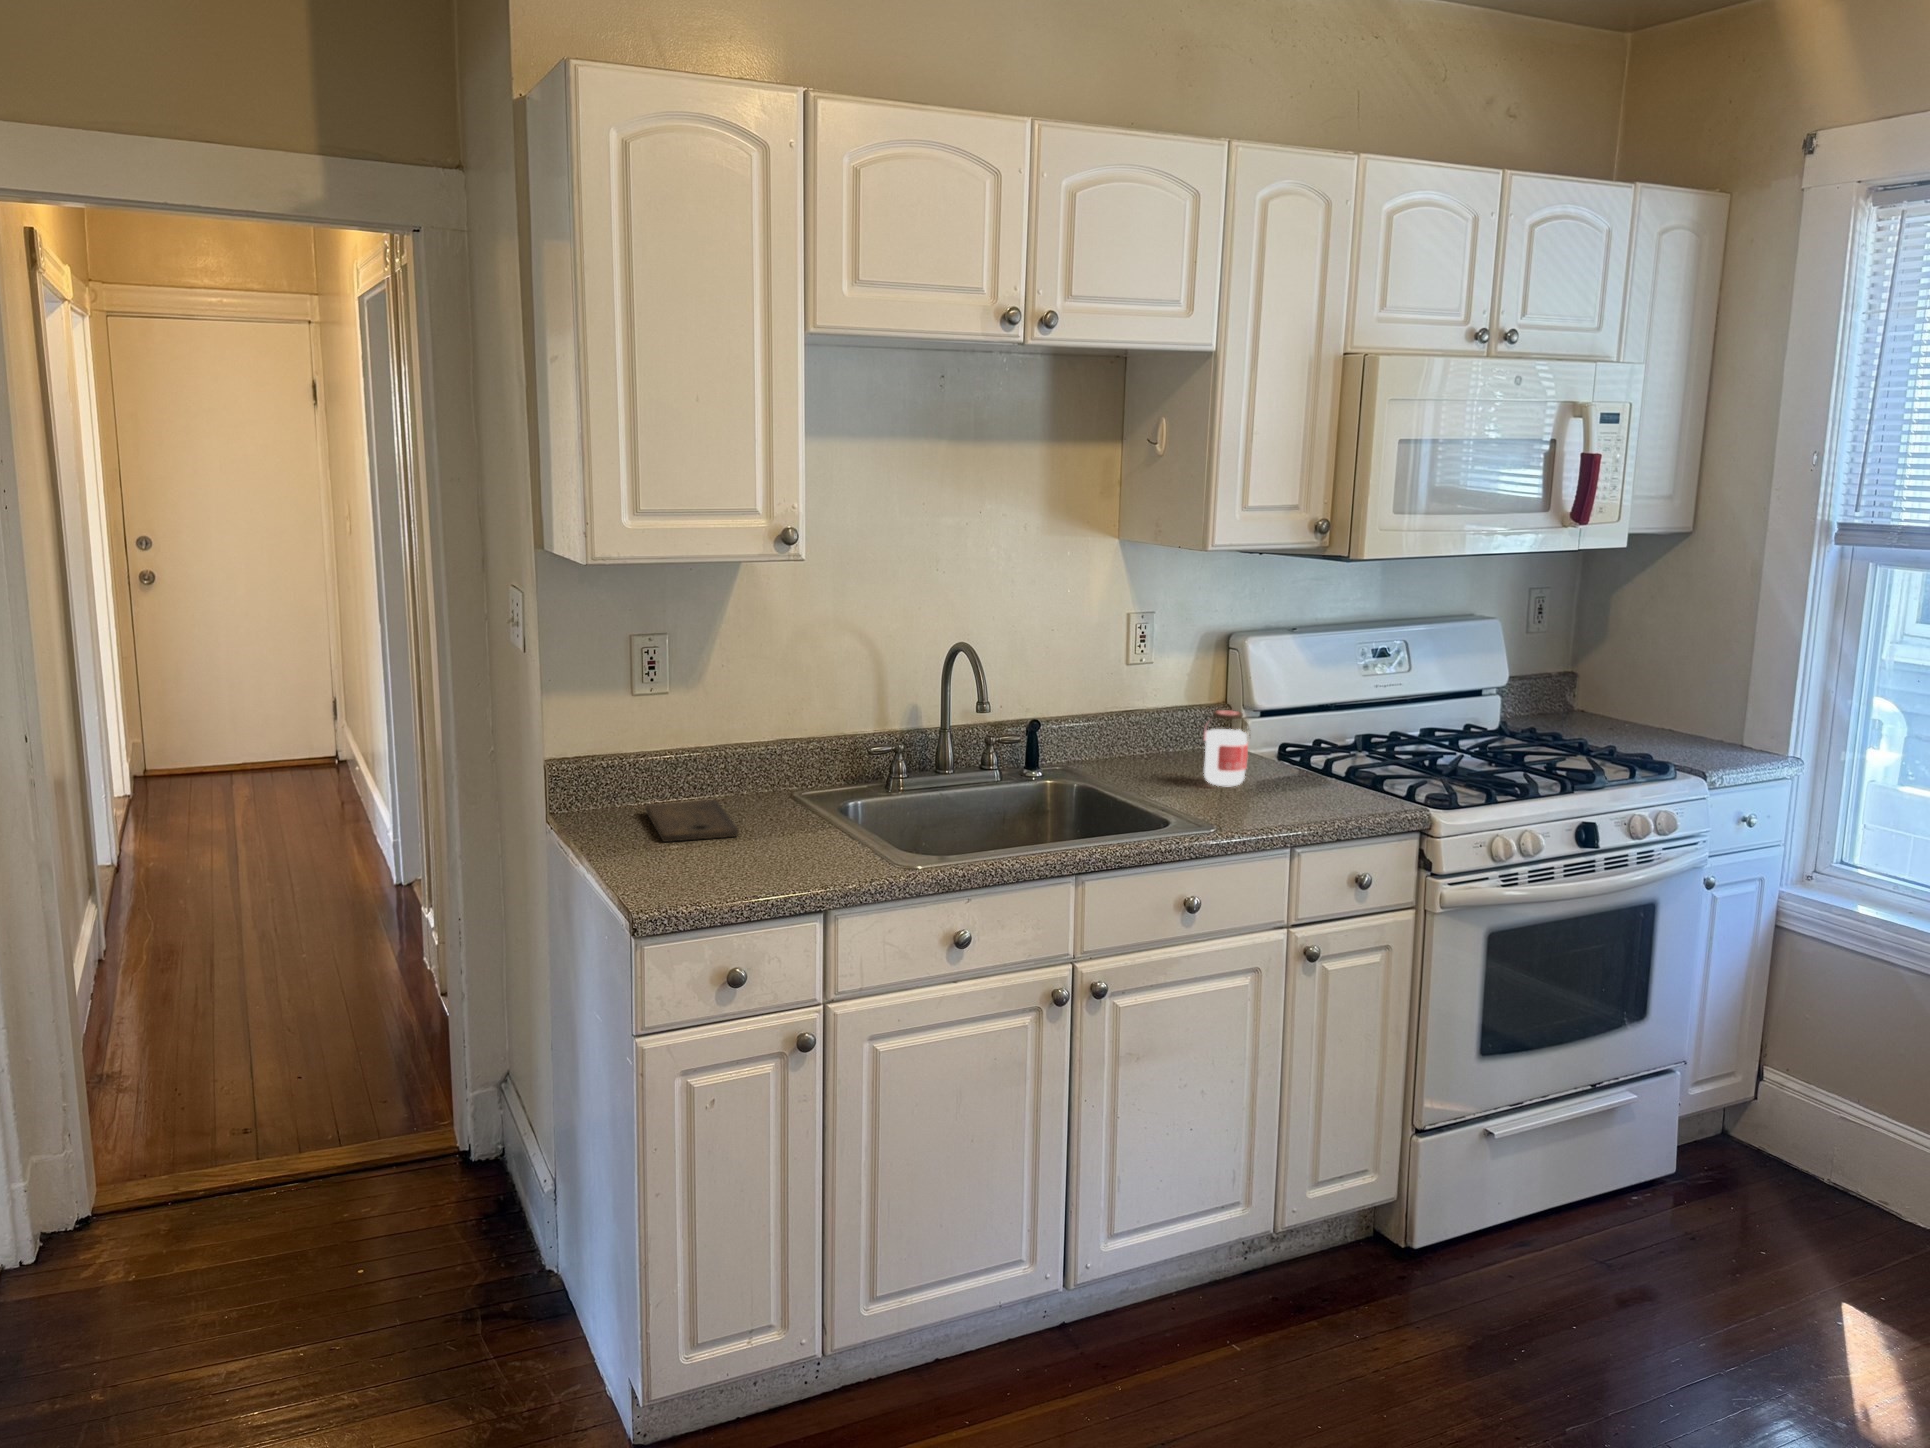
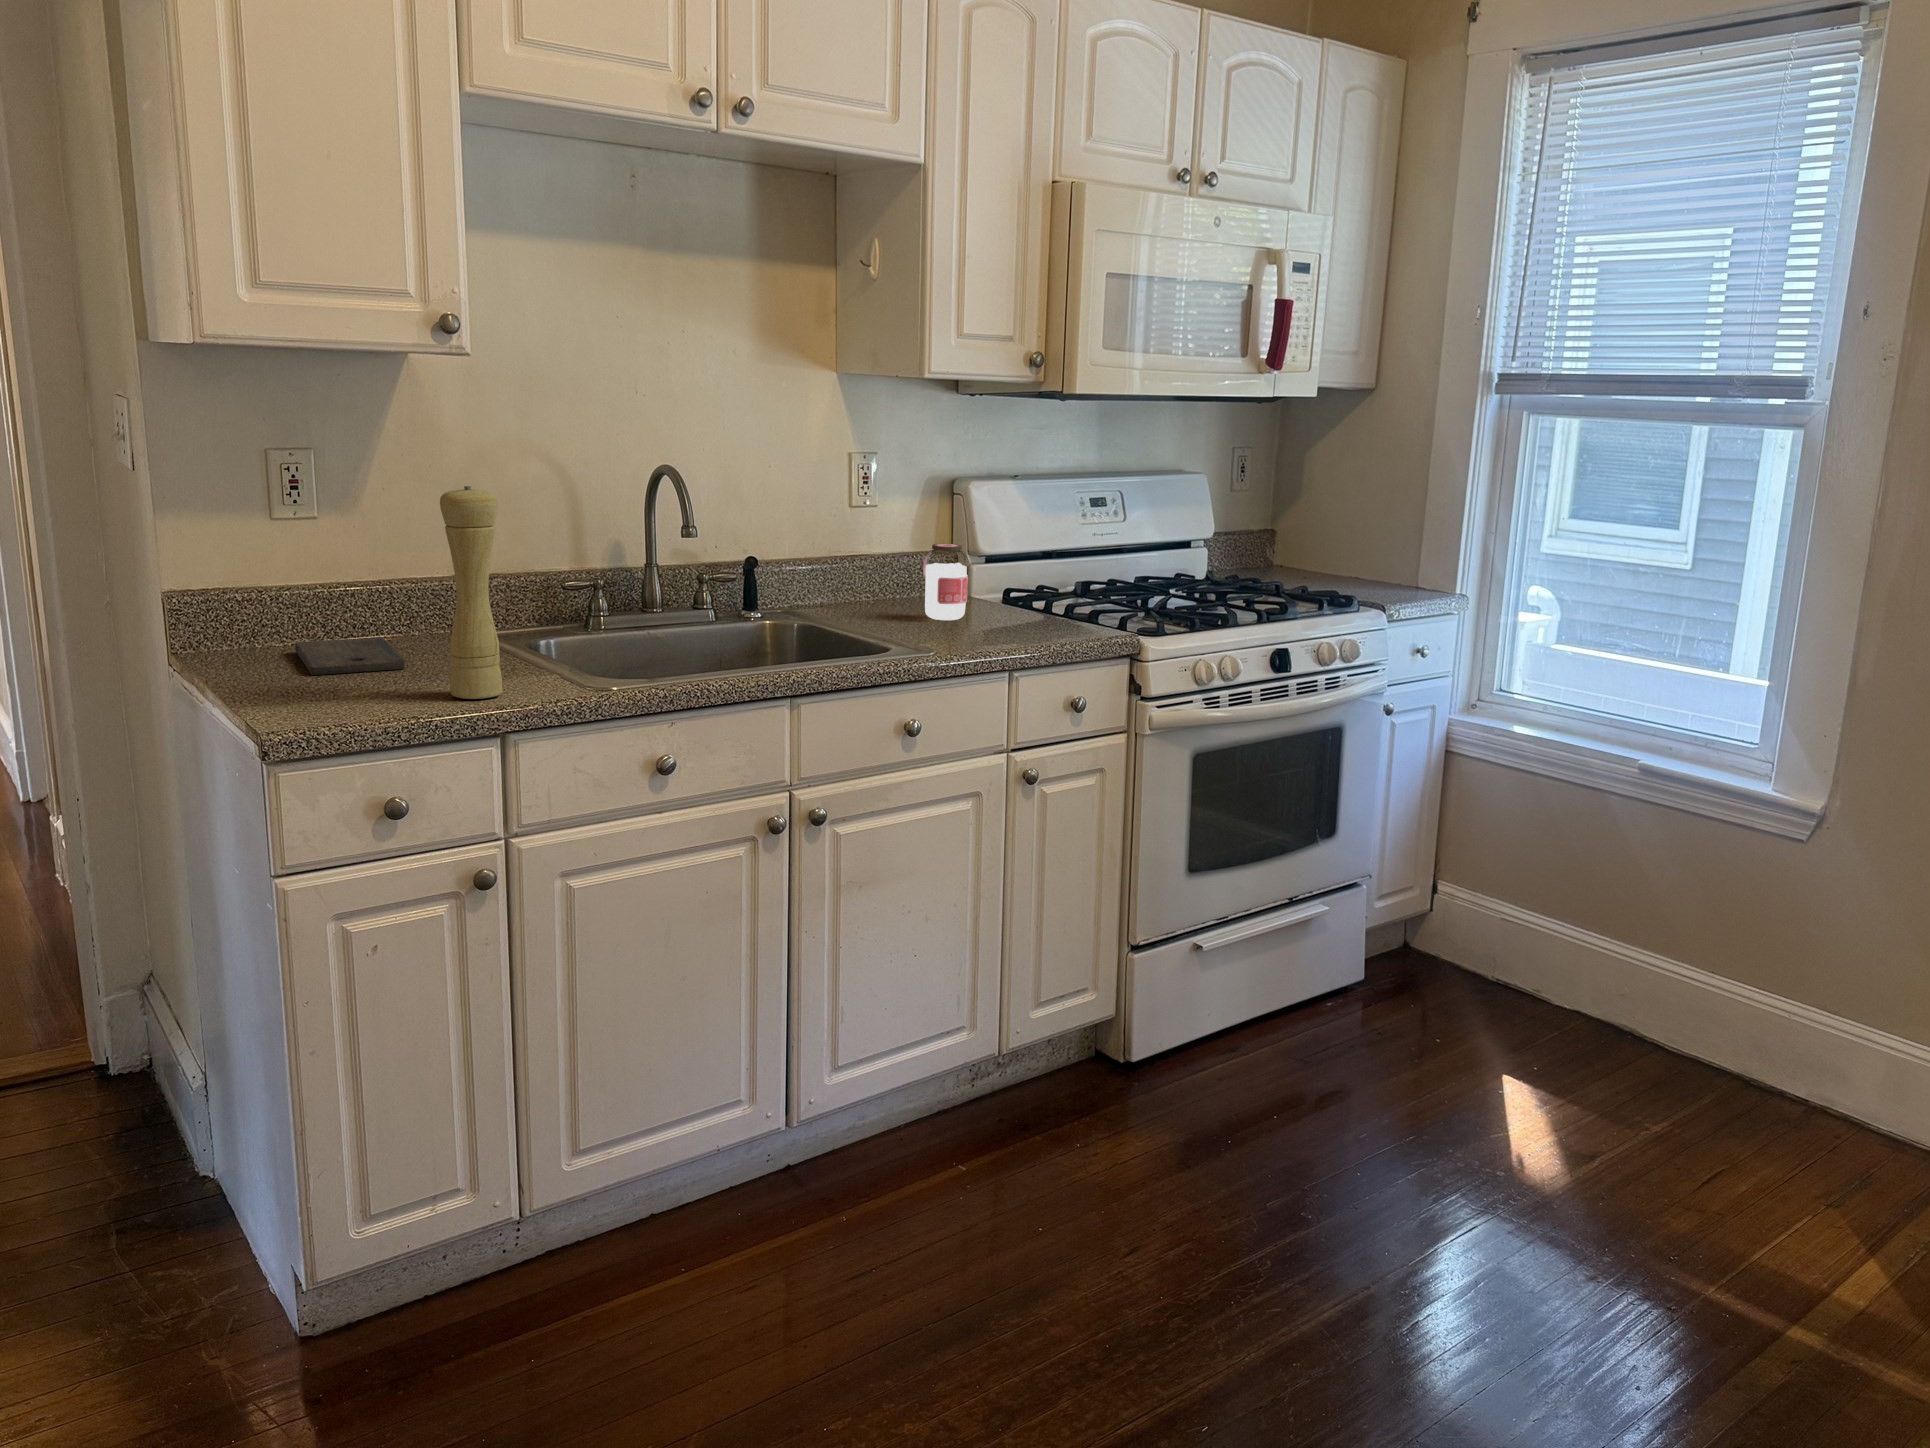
pepper mill: none [781,688,829,877] -> present [440,486,503,699]

